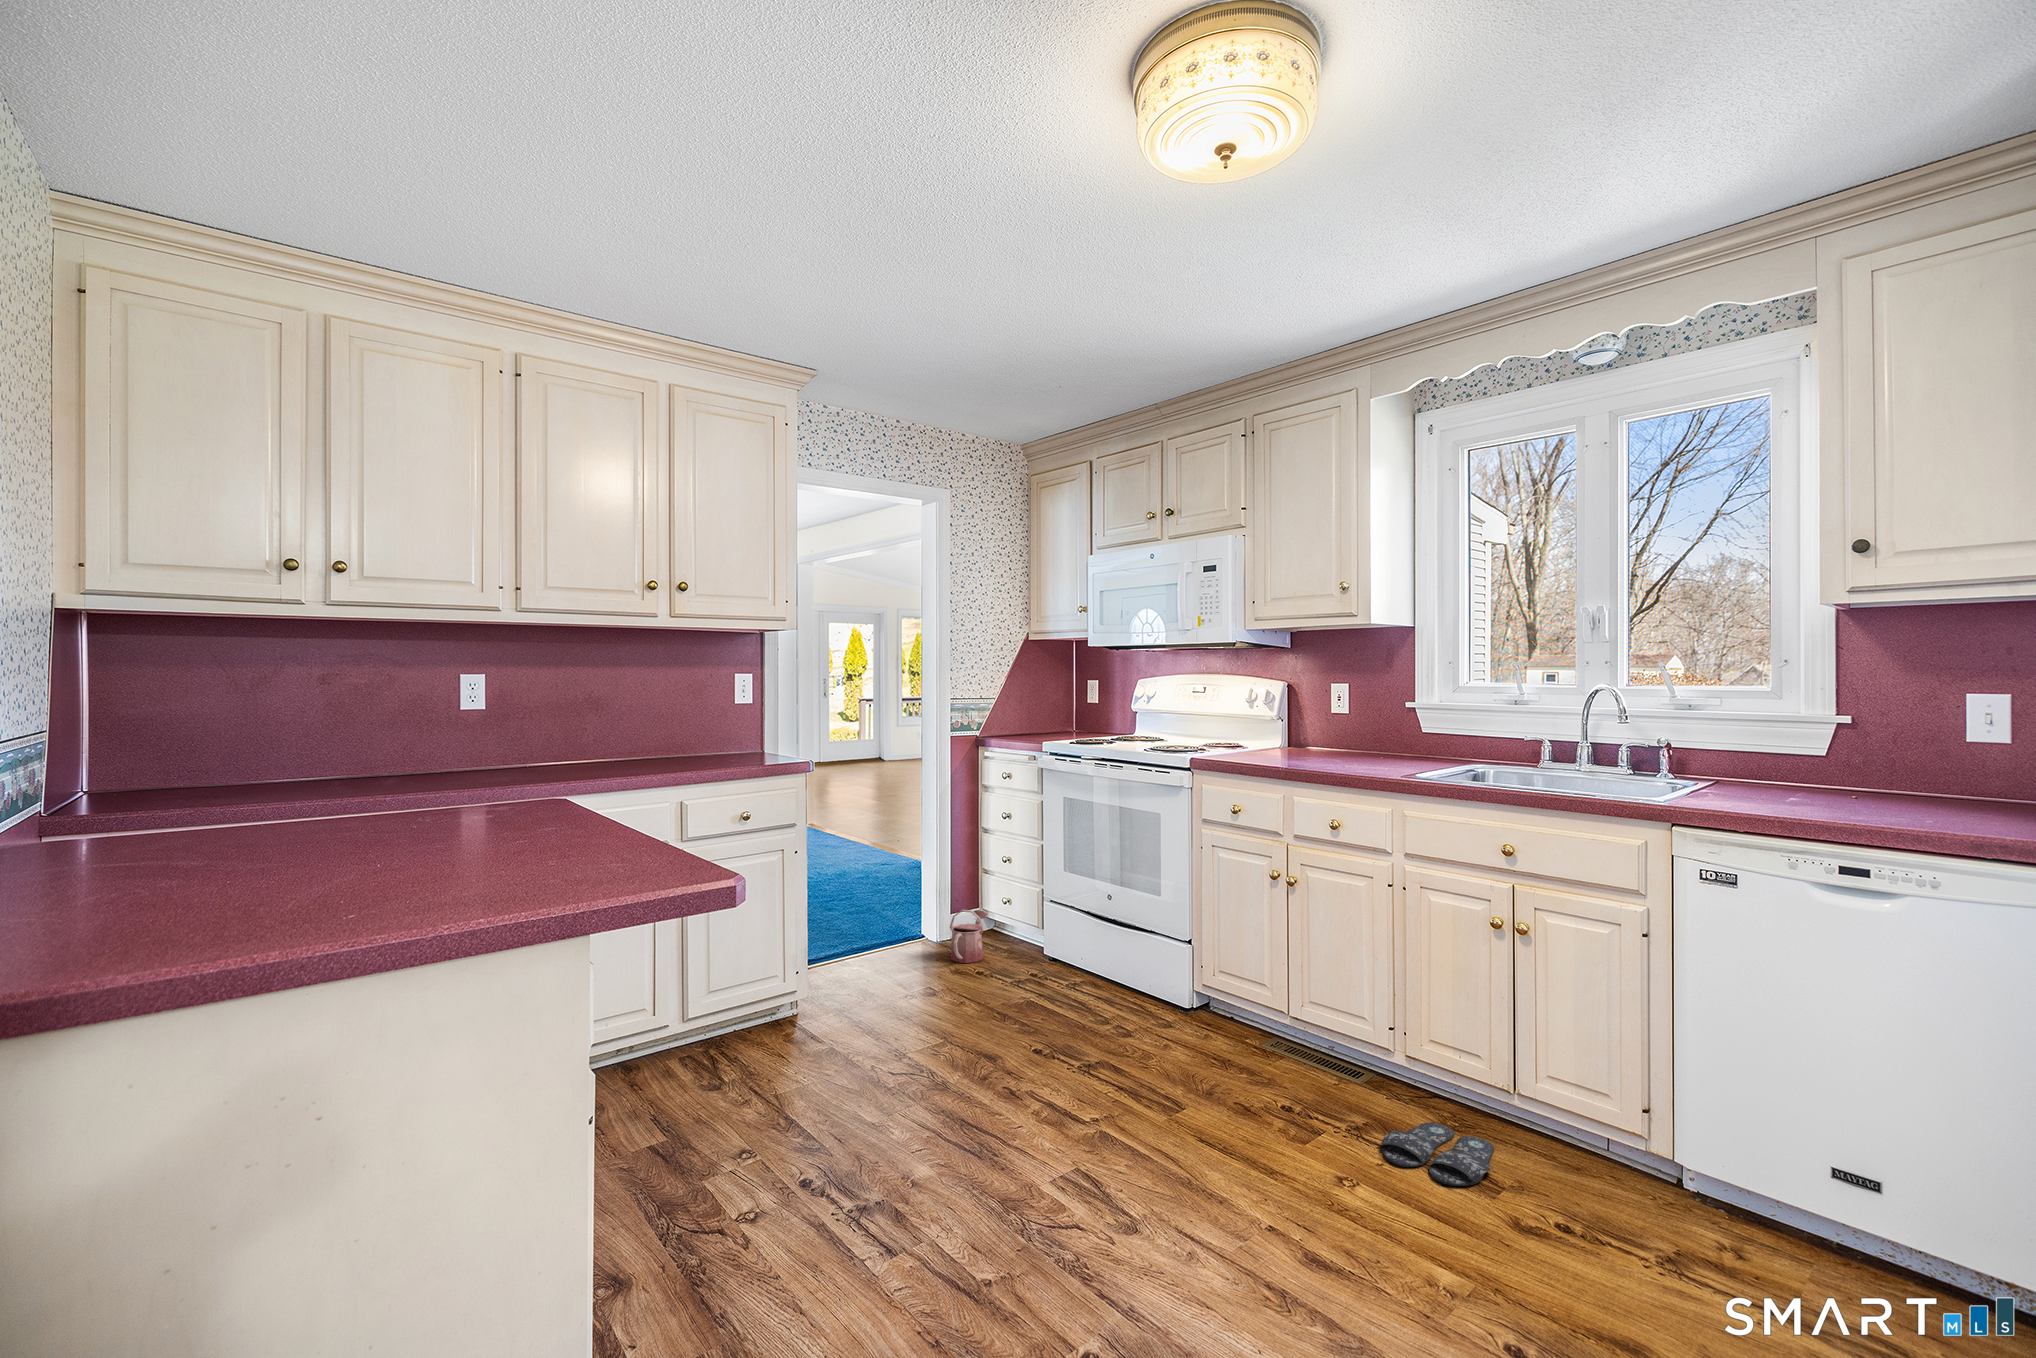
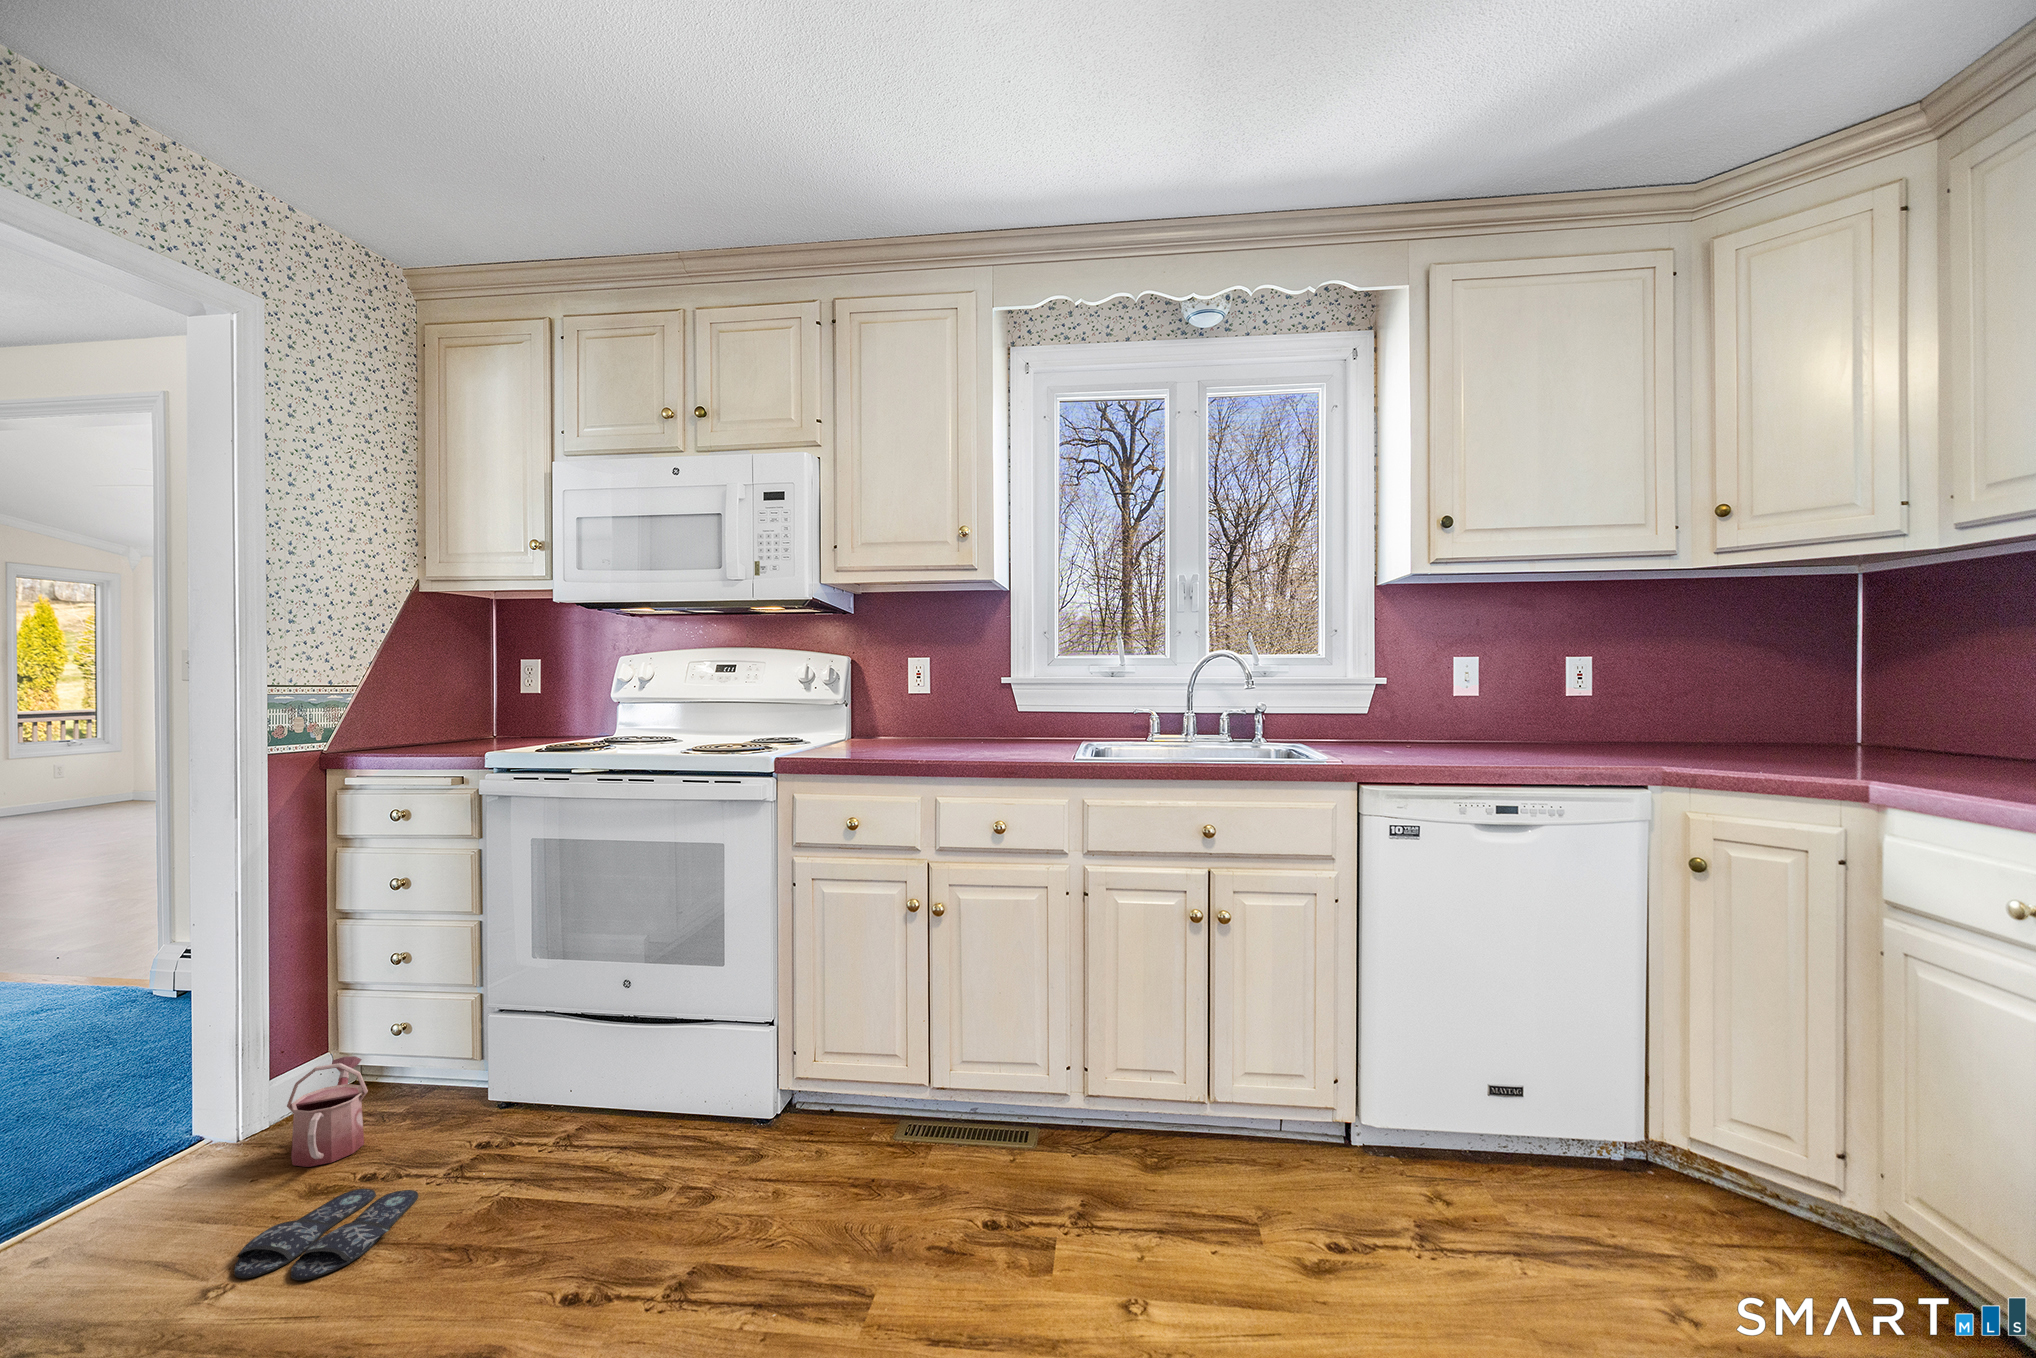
slippers: present [1382,1123,1494,1186] -> present [234,1189,418,1280]

